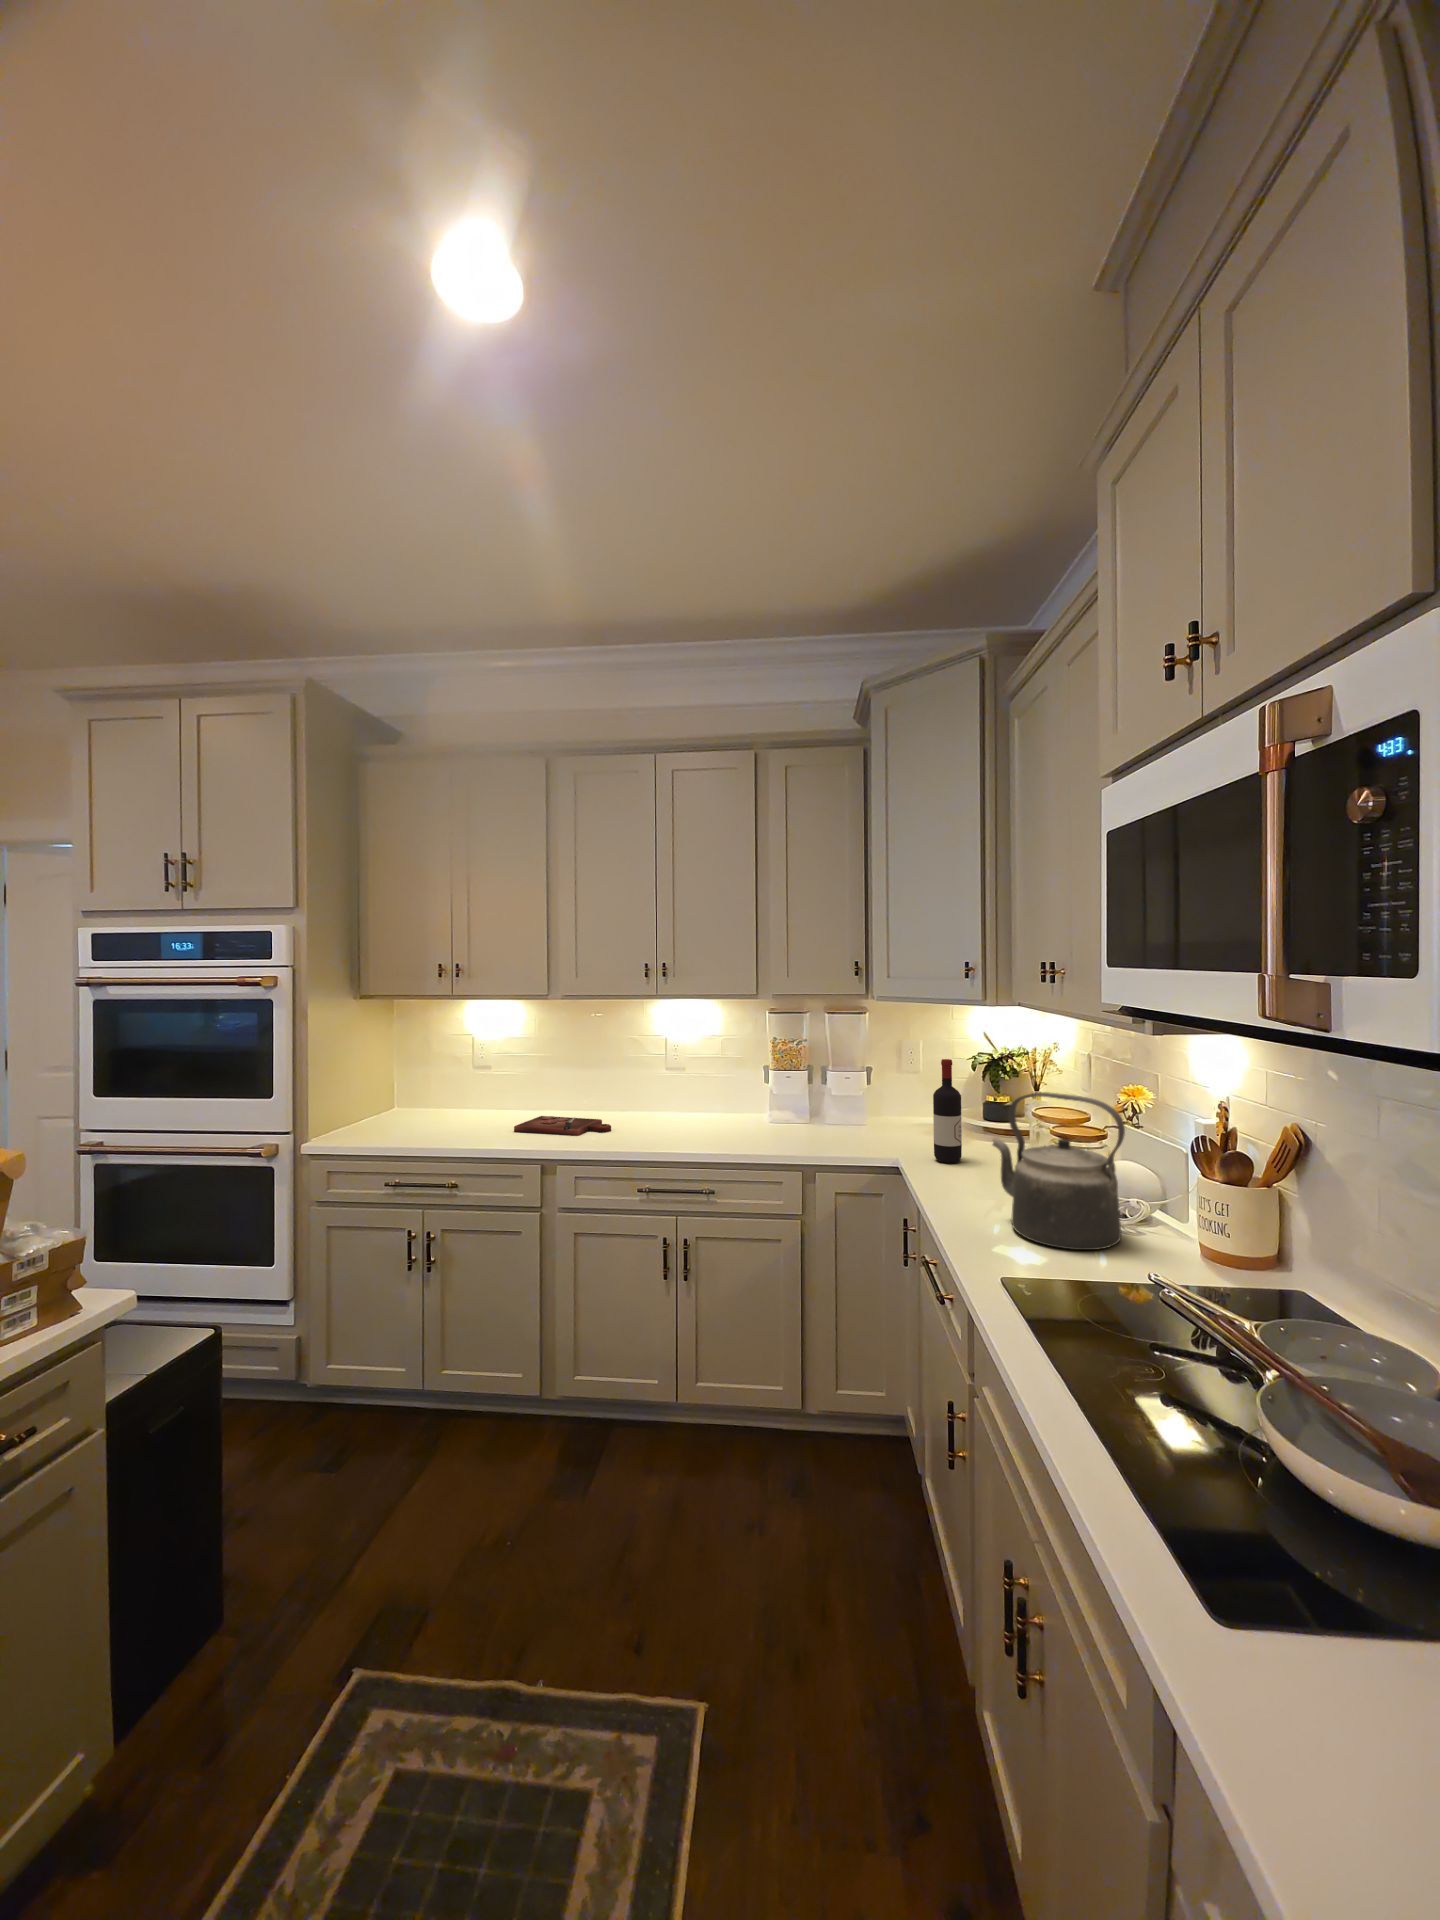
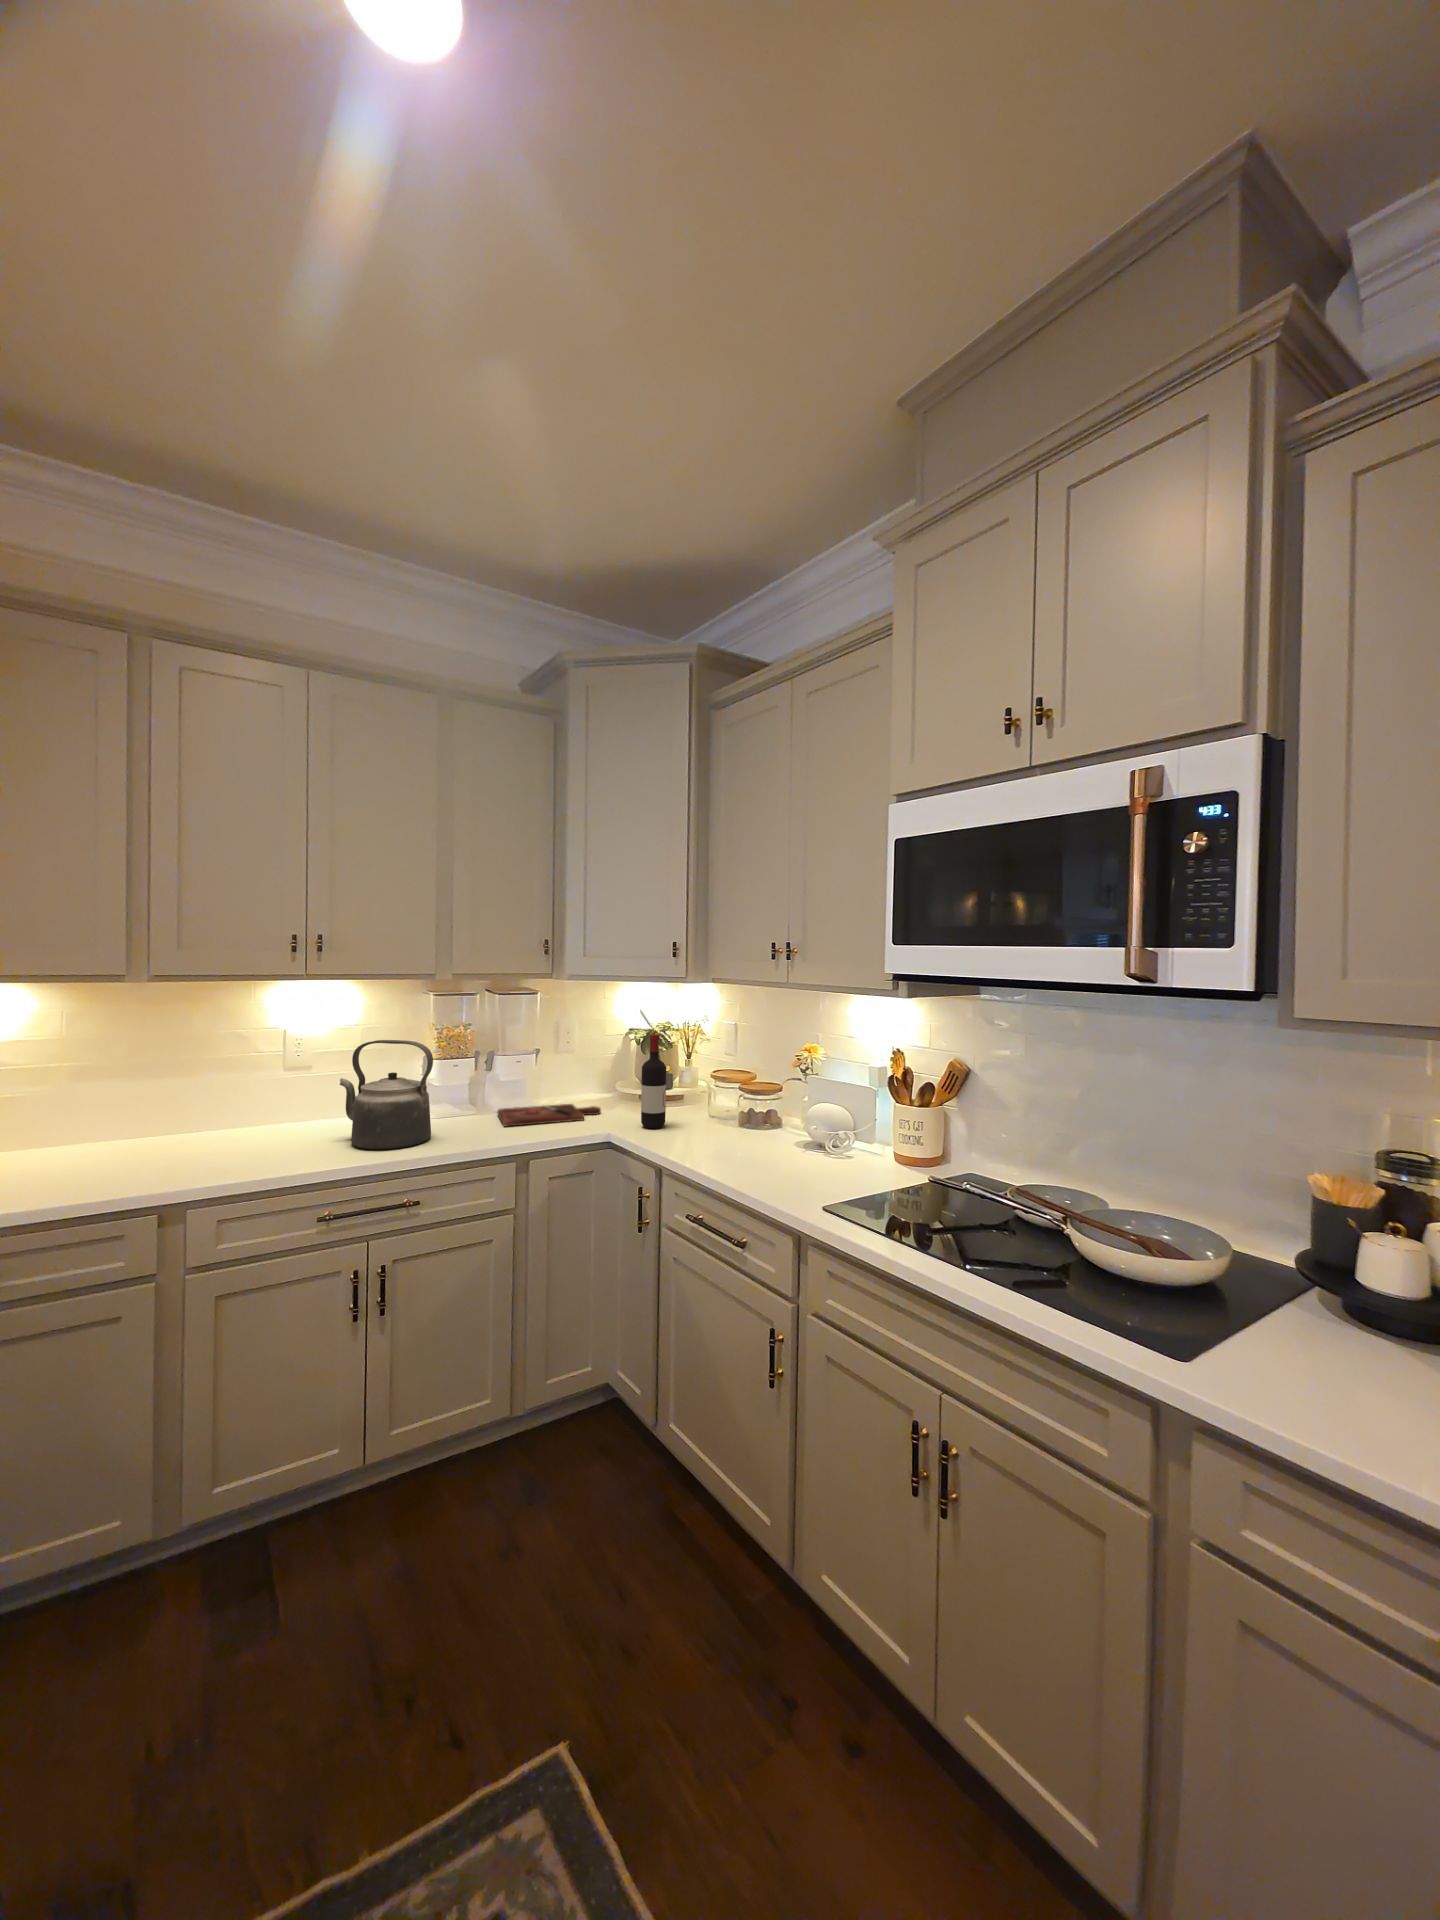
kettle: present [993,1092,1125,1250] -> present [340,1040,433,1150]
cutting board: present [514,1116,611,1136] -> present [497,1104,601,1127]

